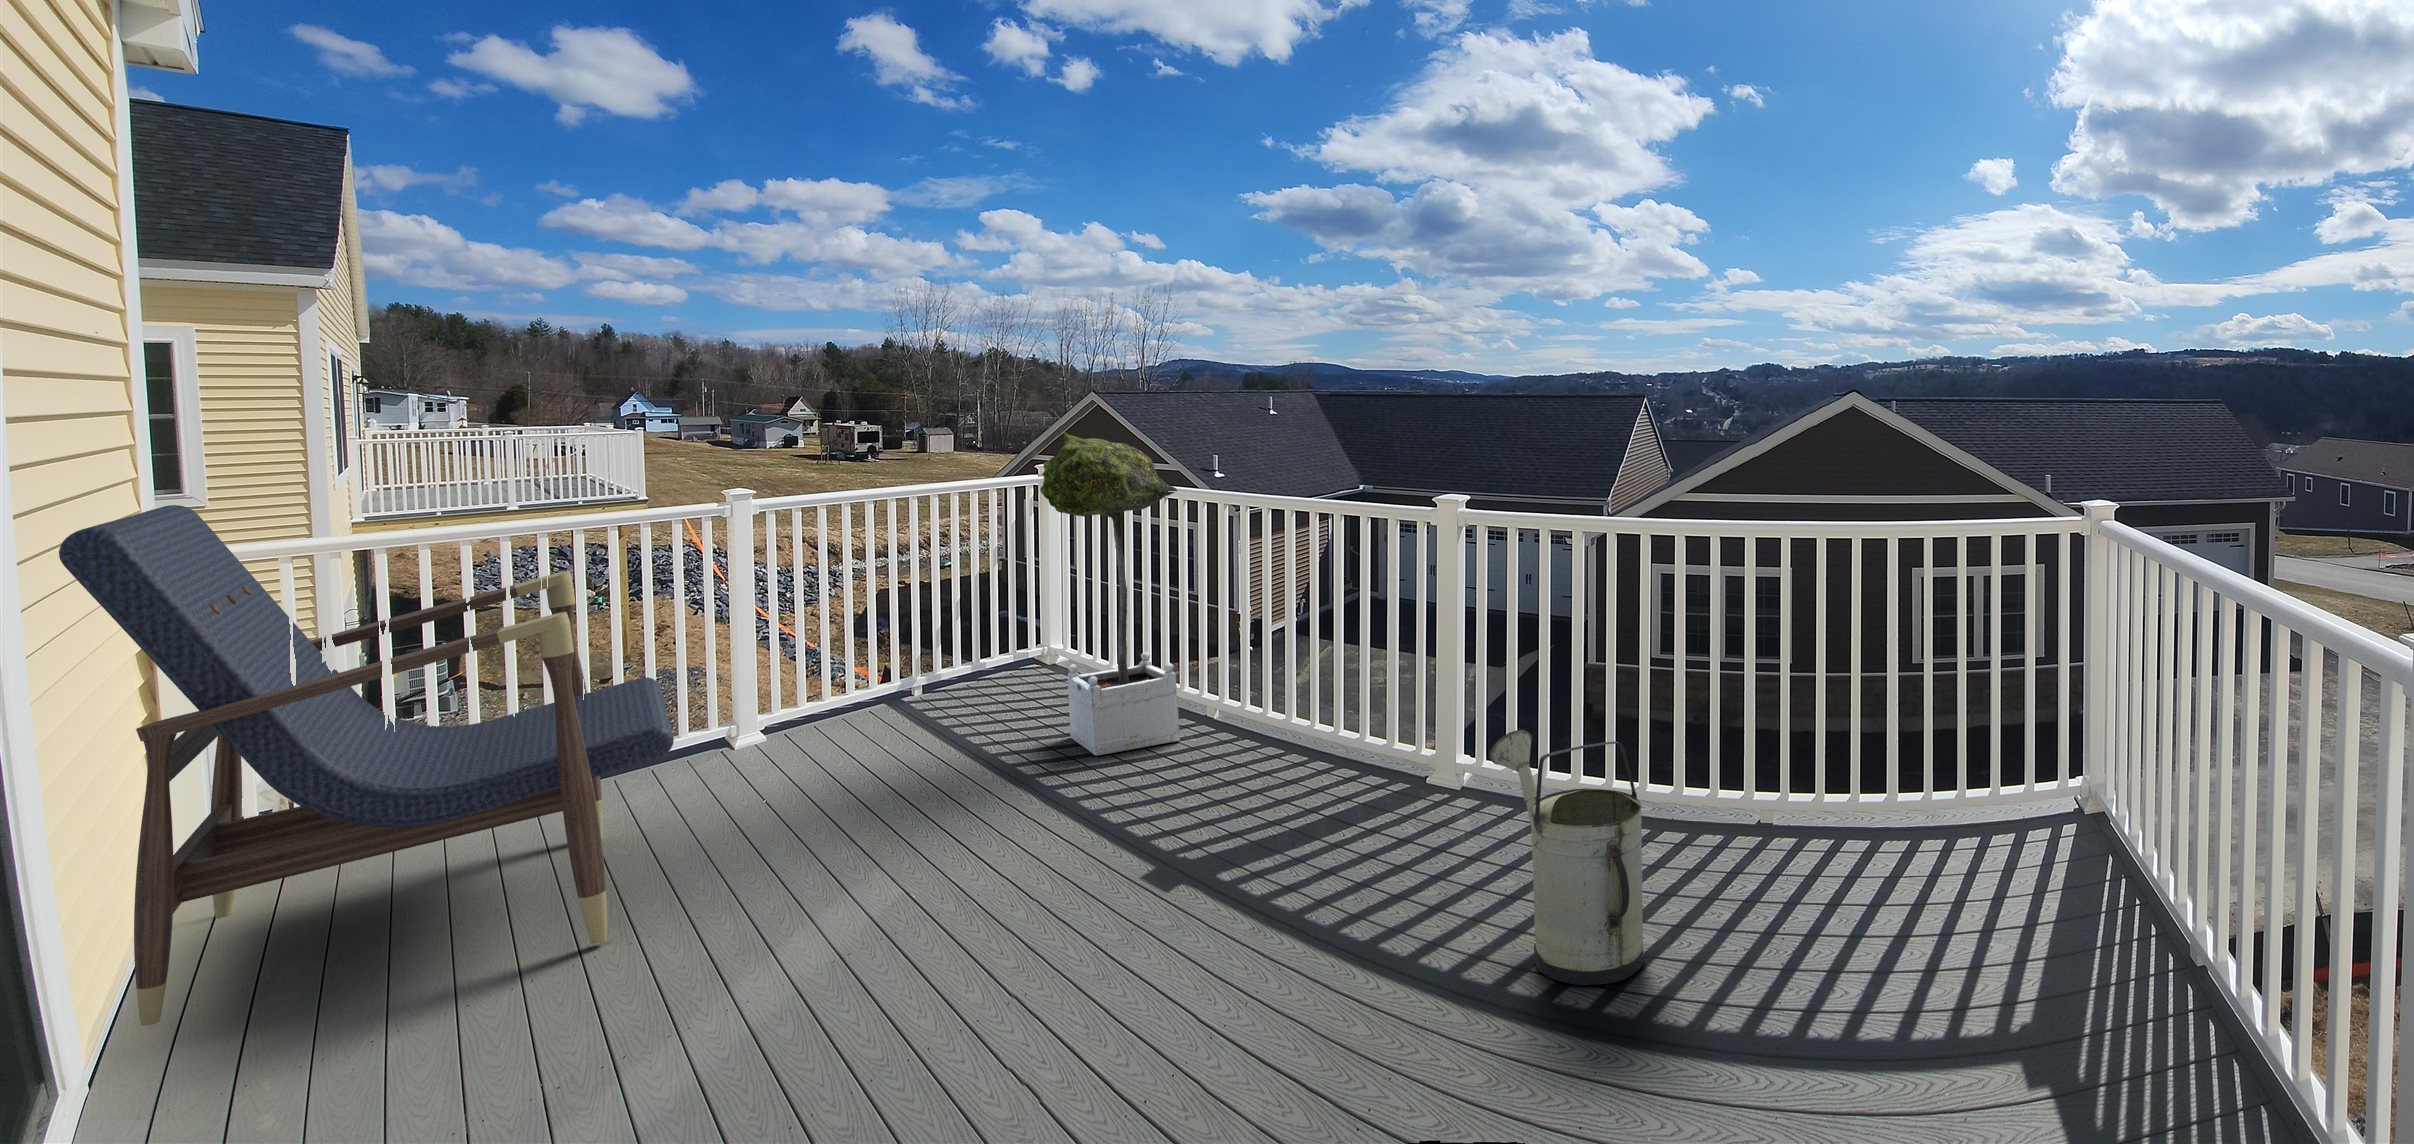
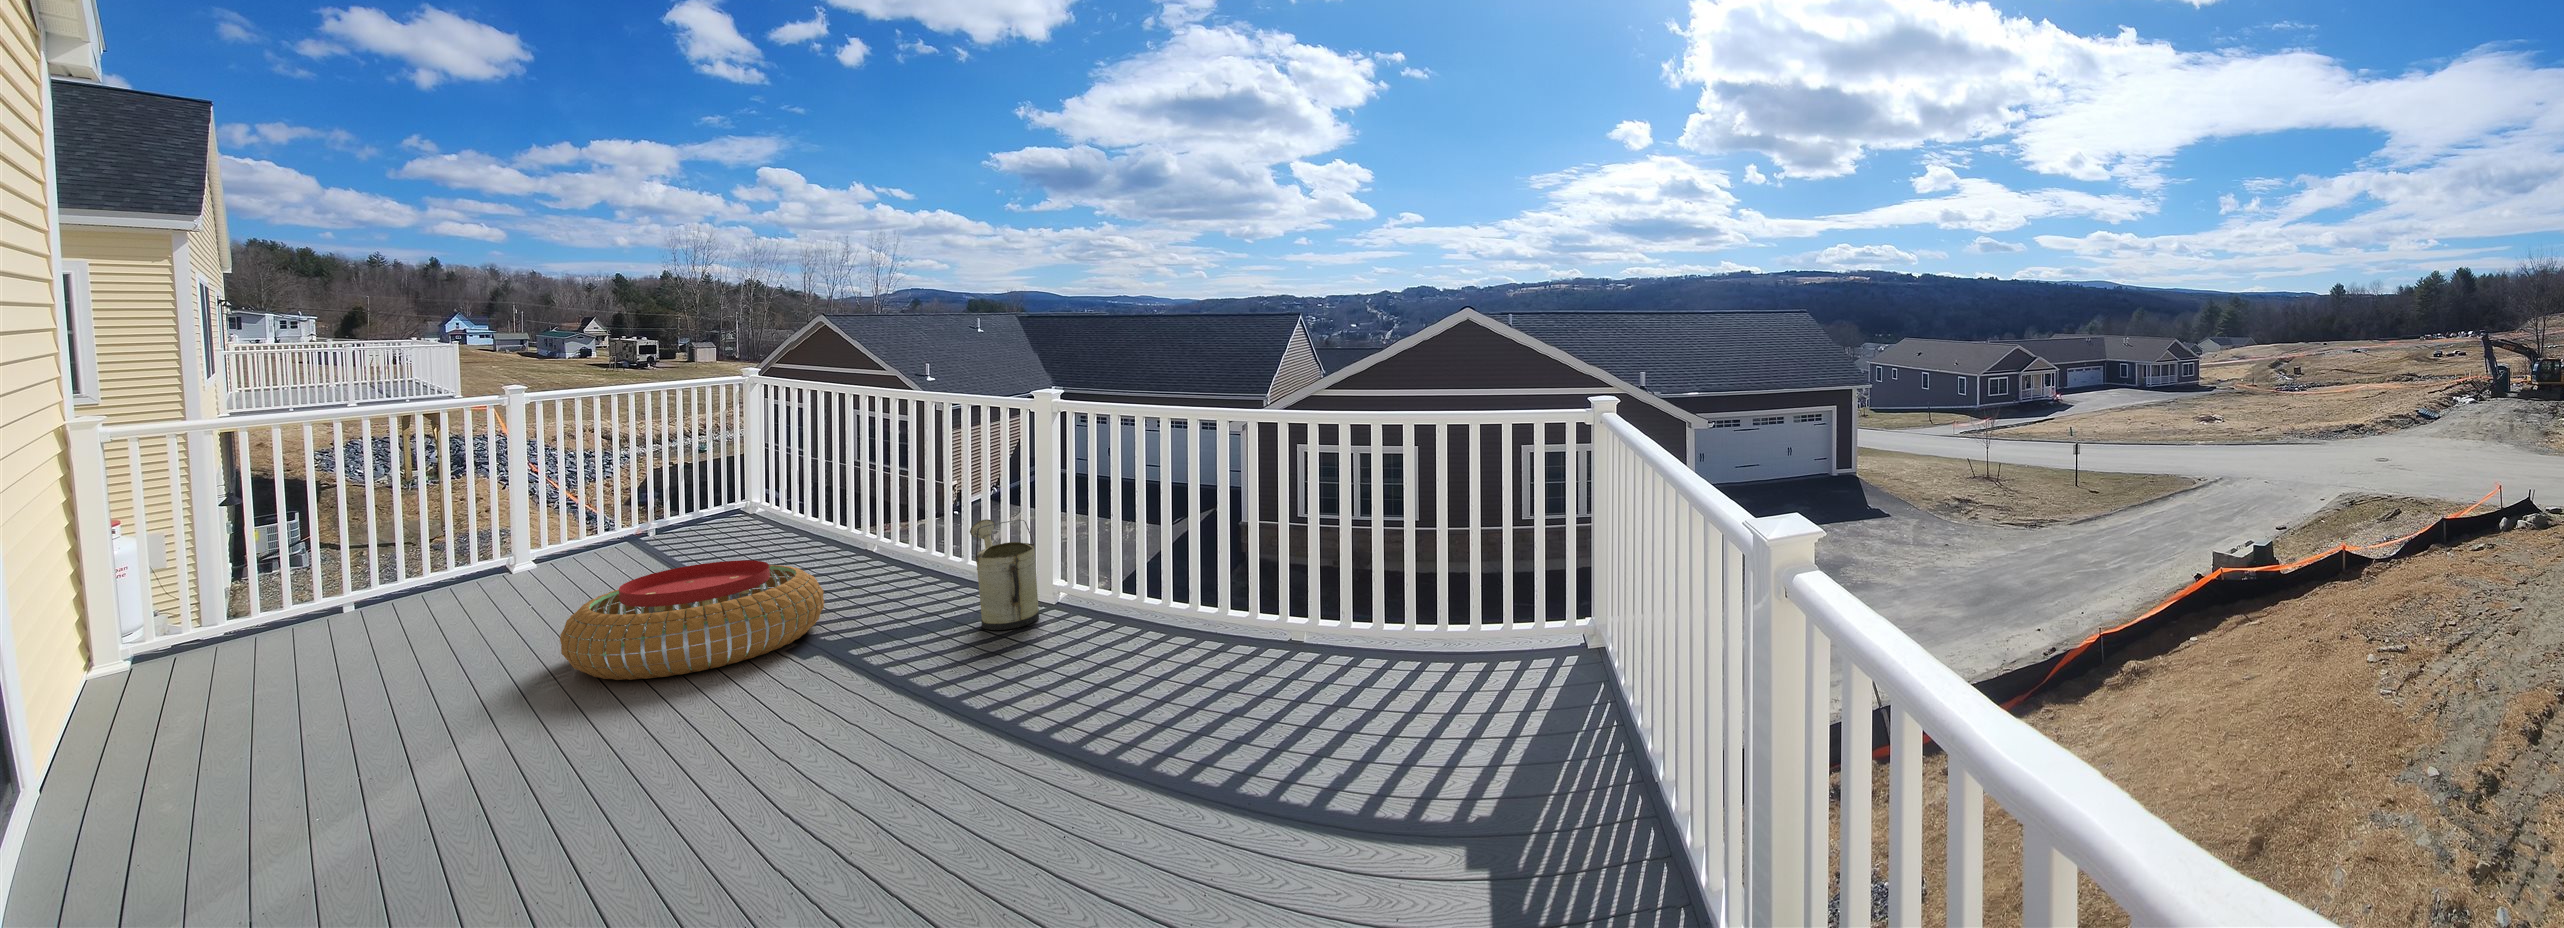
potted tree: present [1040,432,1180,756] -> none [725,371,830,559]
lounge chair: present [59,505,674,1026] -> none [39,437,469,721]
pouf: none [804,784,1236,1042] -> present [560,560,824,680]

